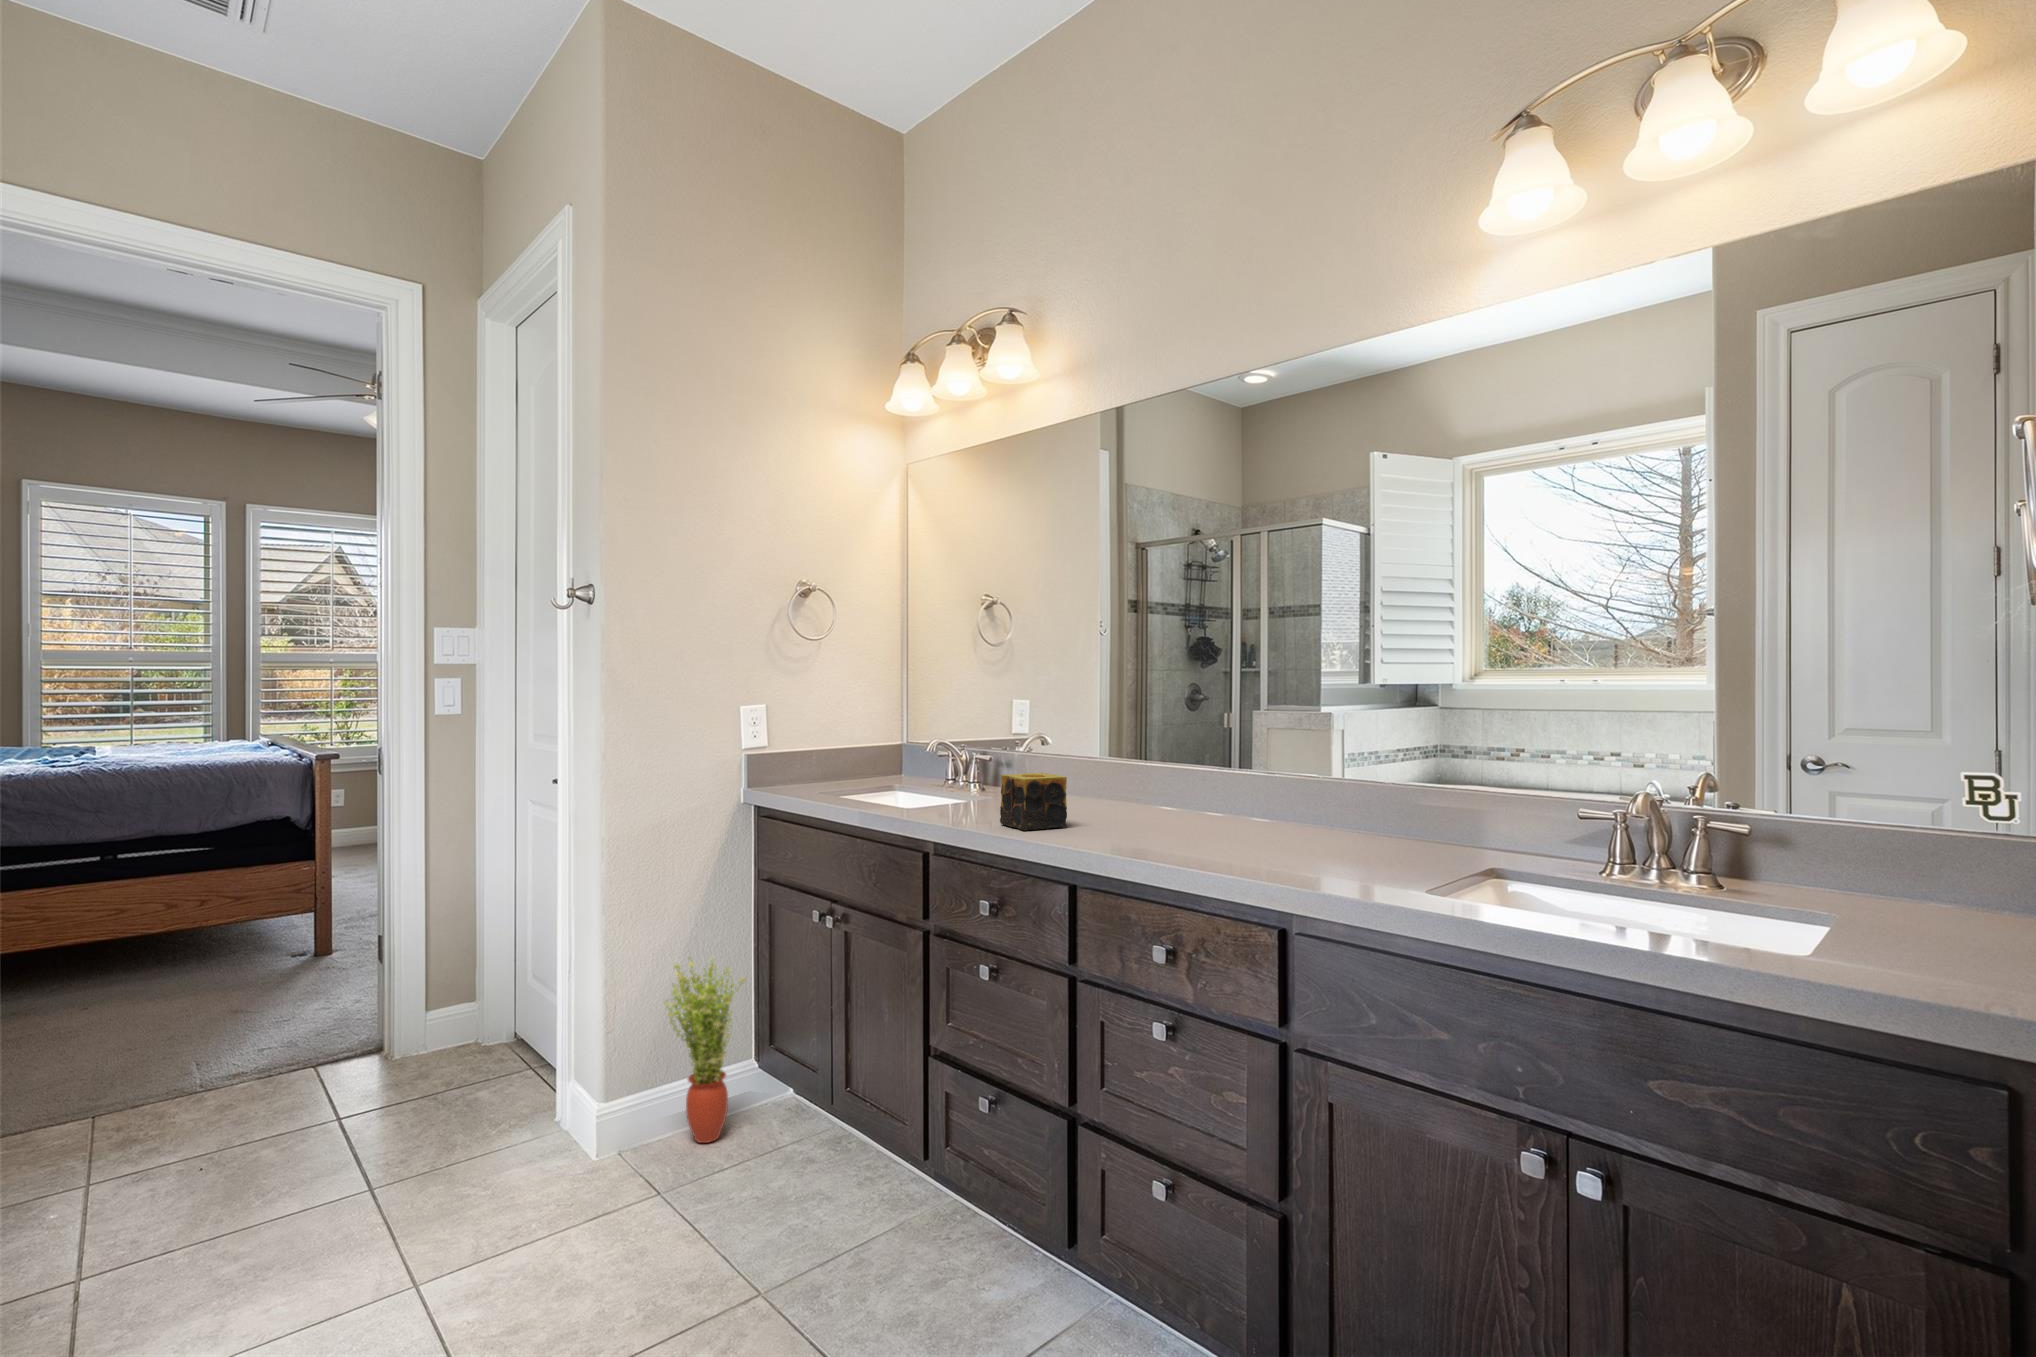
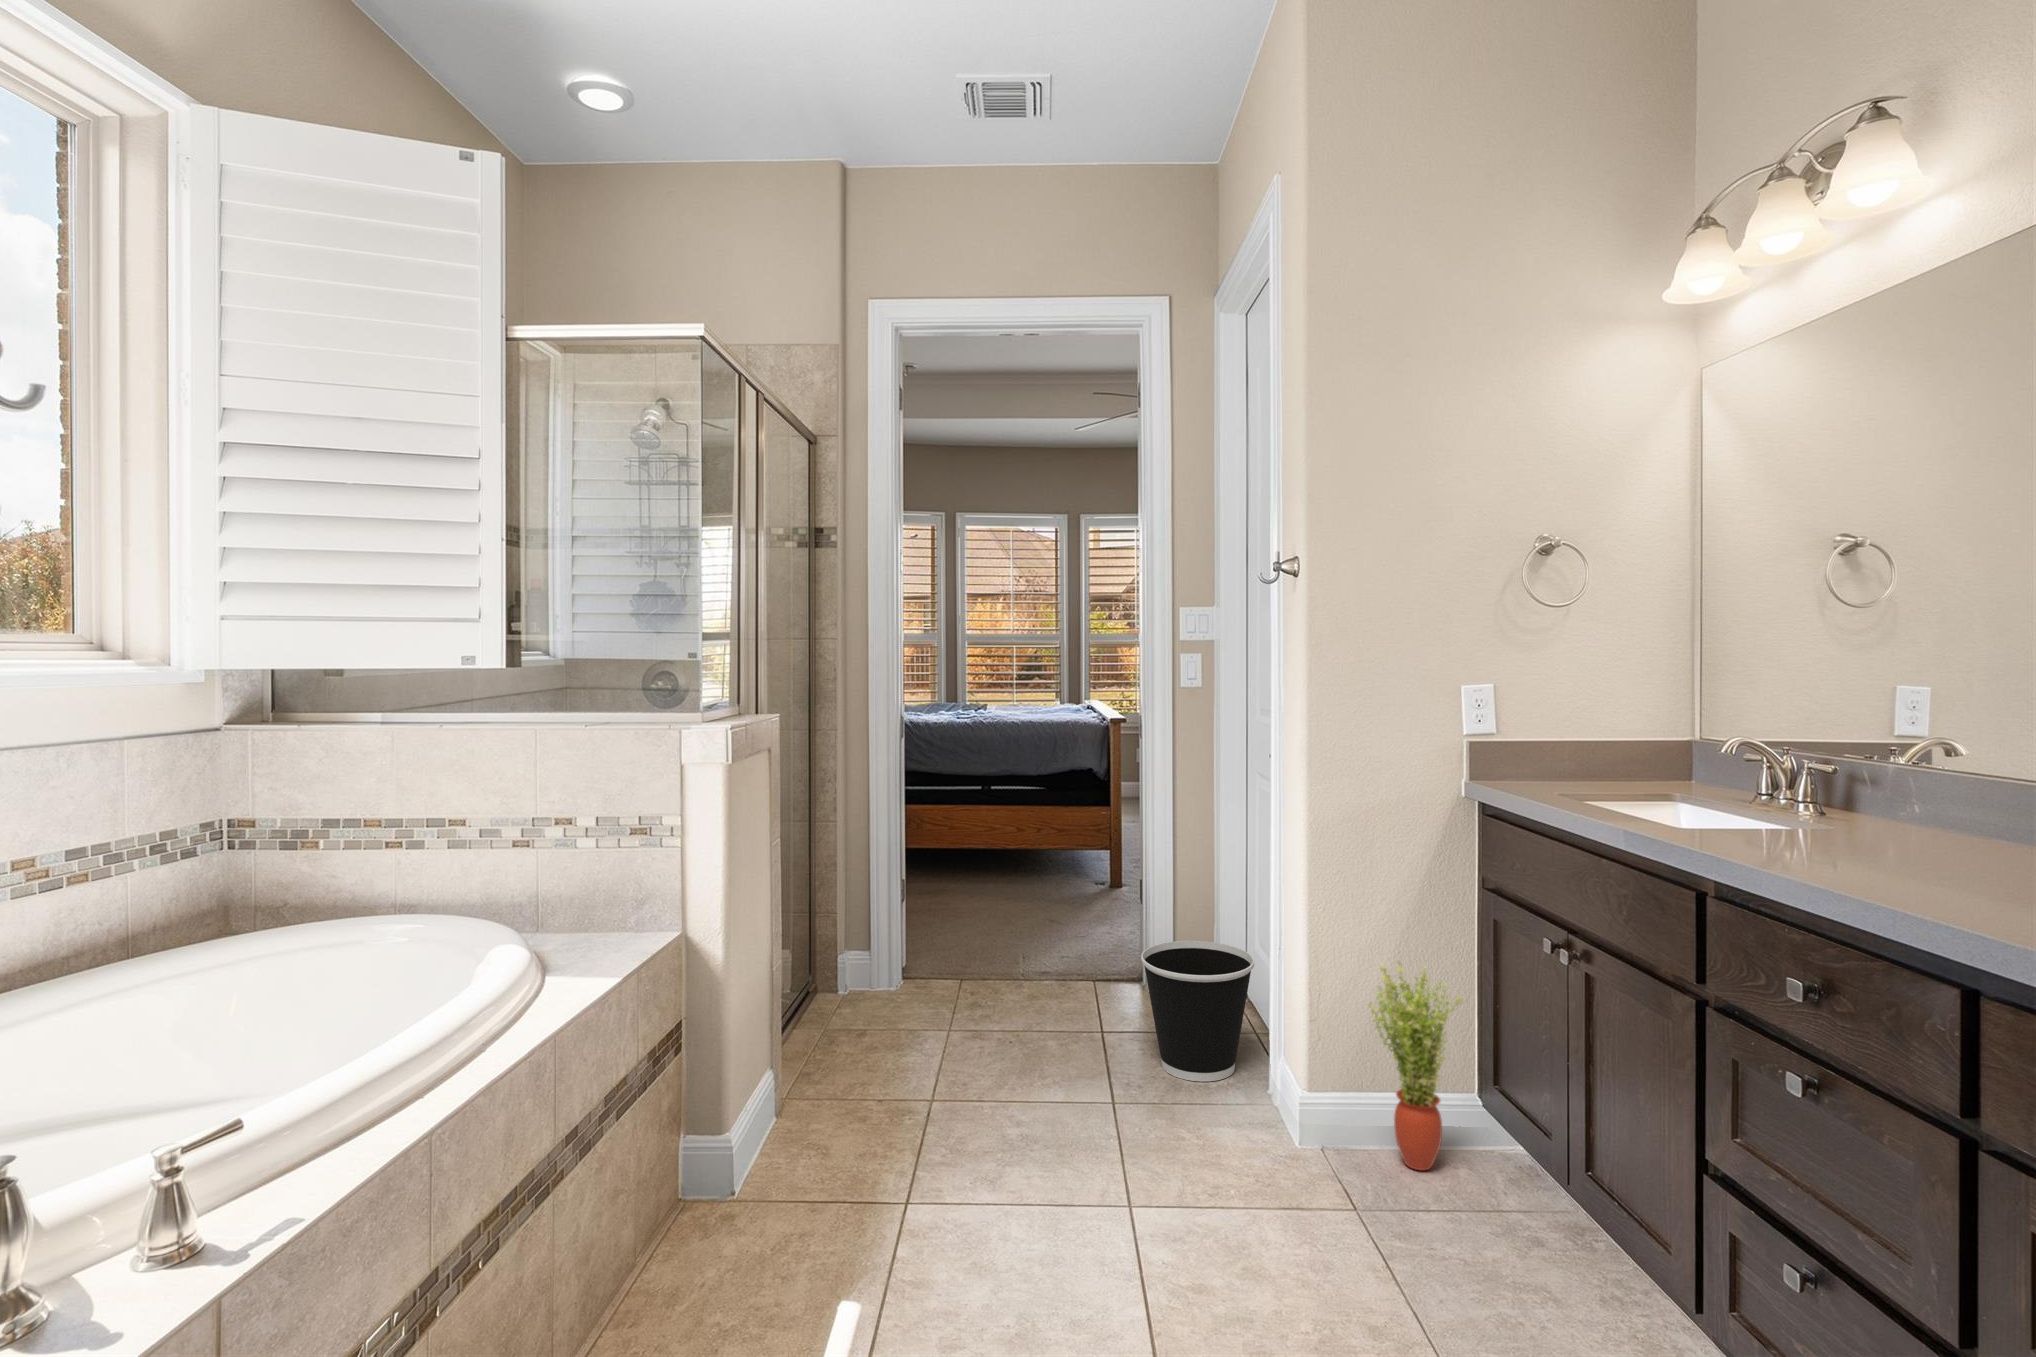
candle: present [1000,773,1067,830] -> none [1827,798,1963,889]
wastebasket: none [400,982,536,1135] -> present [1141,941,1254,1082]

